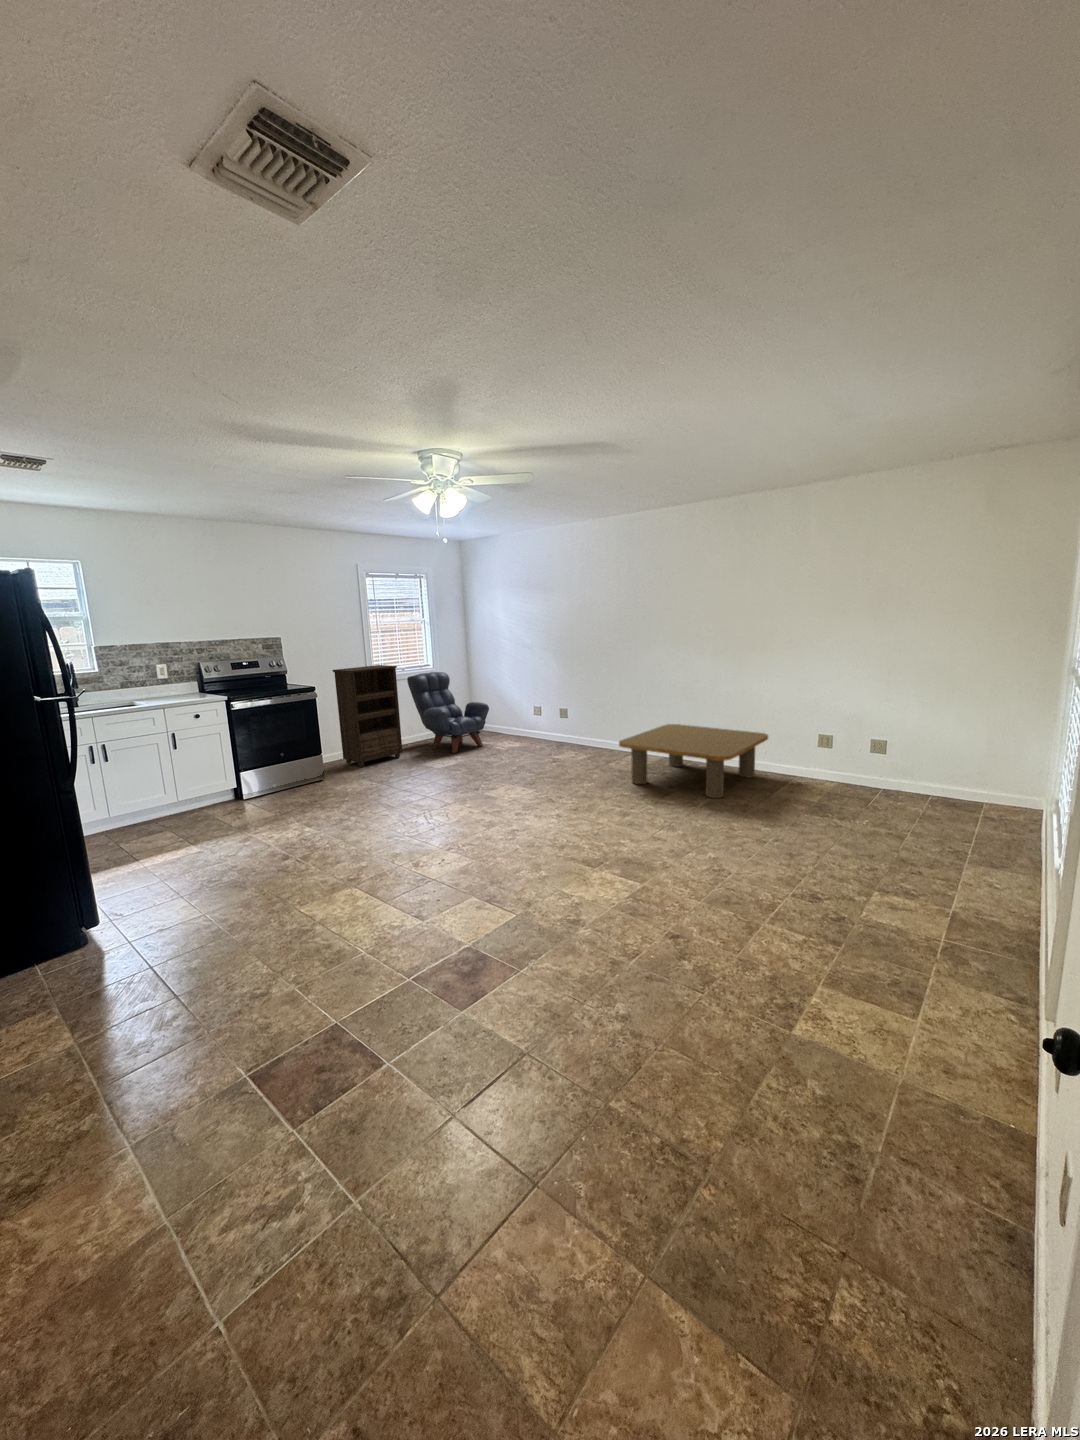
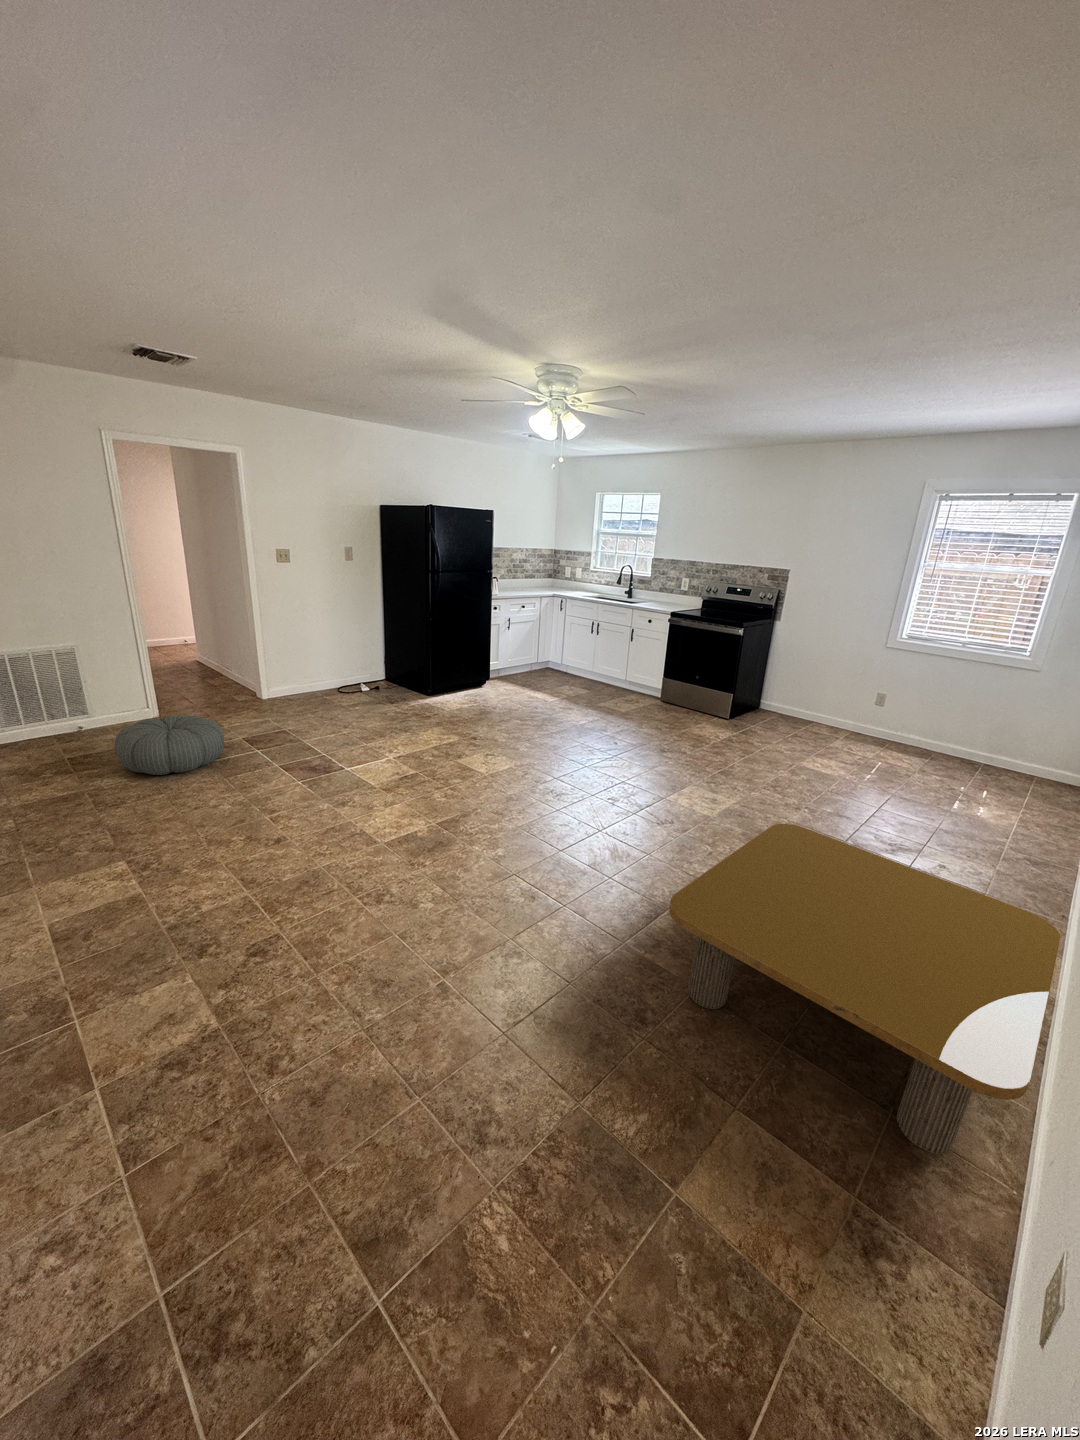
bookshelf: present [333,665,402,767] -> none [787,617,893,750]
armchair: present [407,672,489,753] -> none [885,657,1028,800]
pouf: none [338,1043,572,1301] -> present [115,716,224,775]

